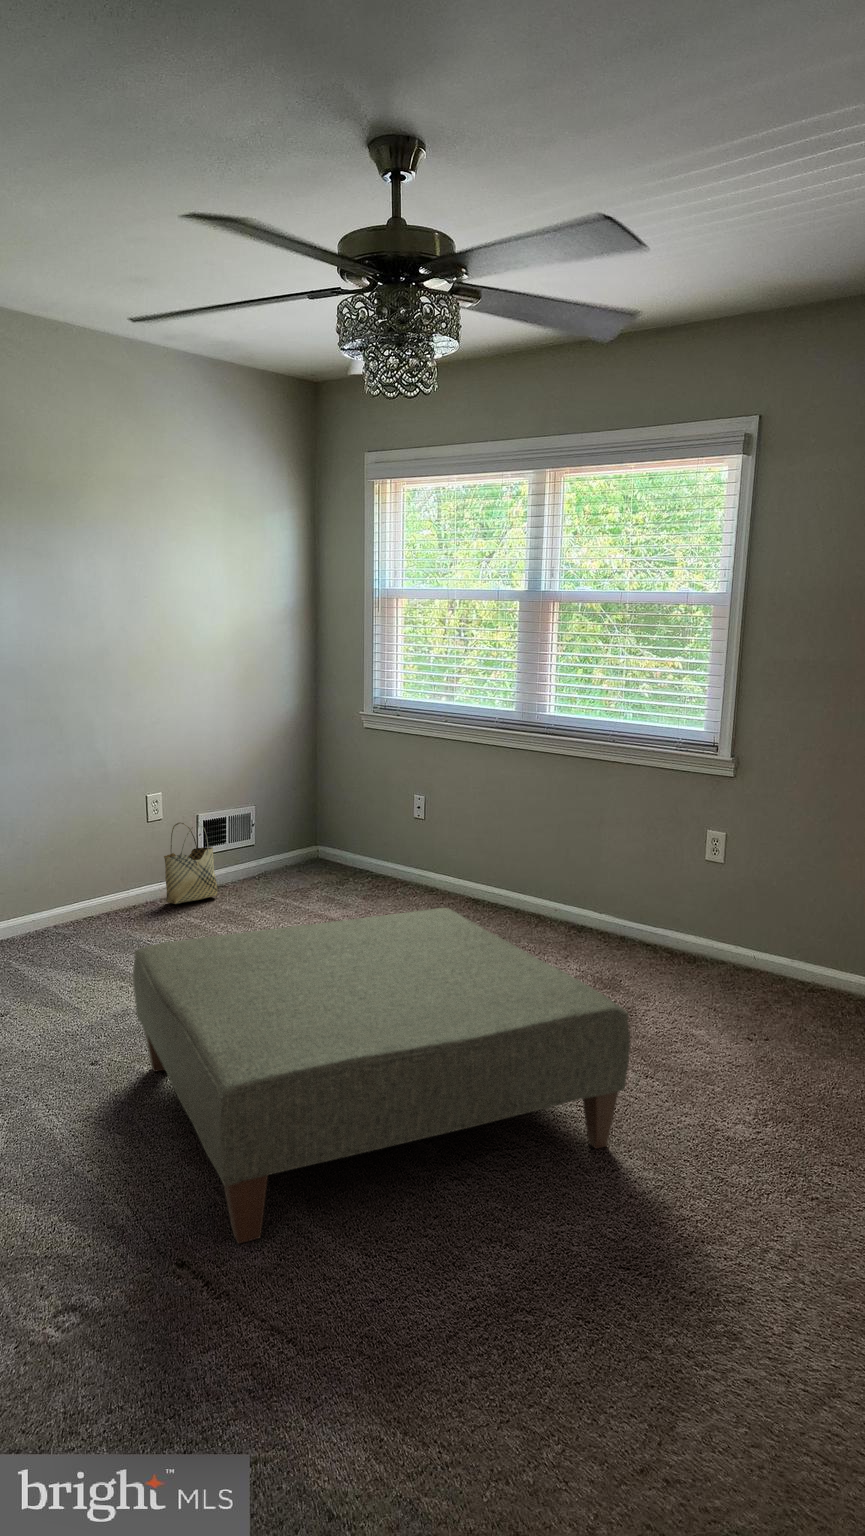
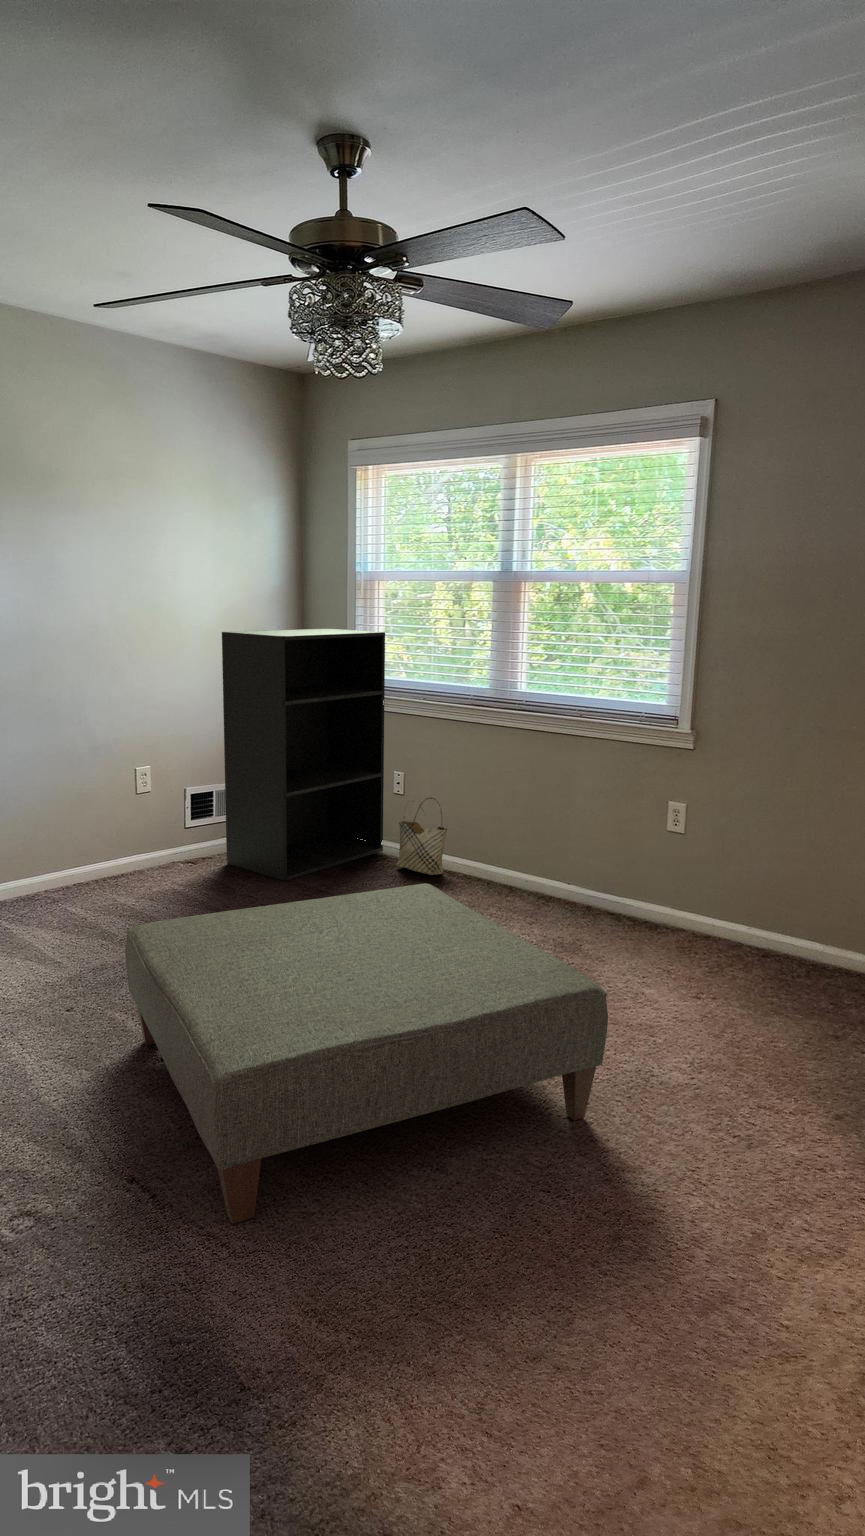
bookshelf: none [236,649,406,912] -> present [222,629,385,881]
woven basket: present [164,823,217,904] -> present [397,798,447,875]

